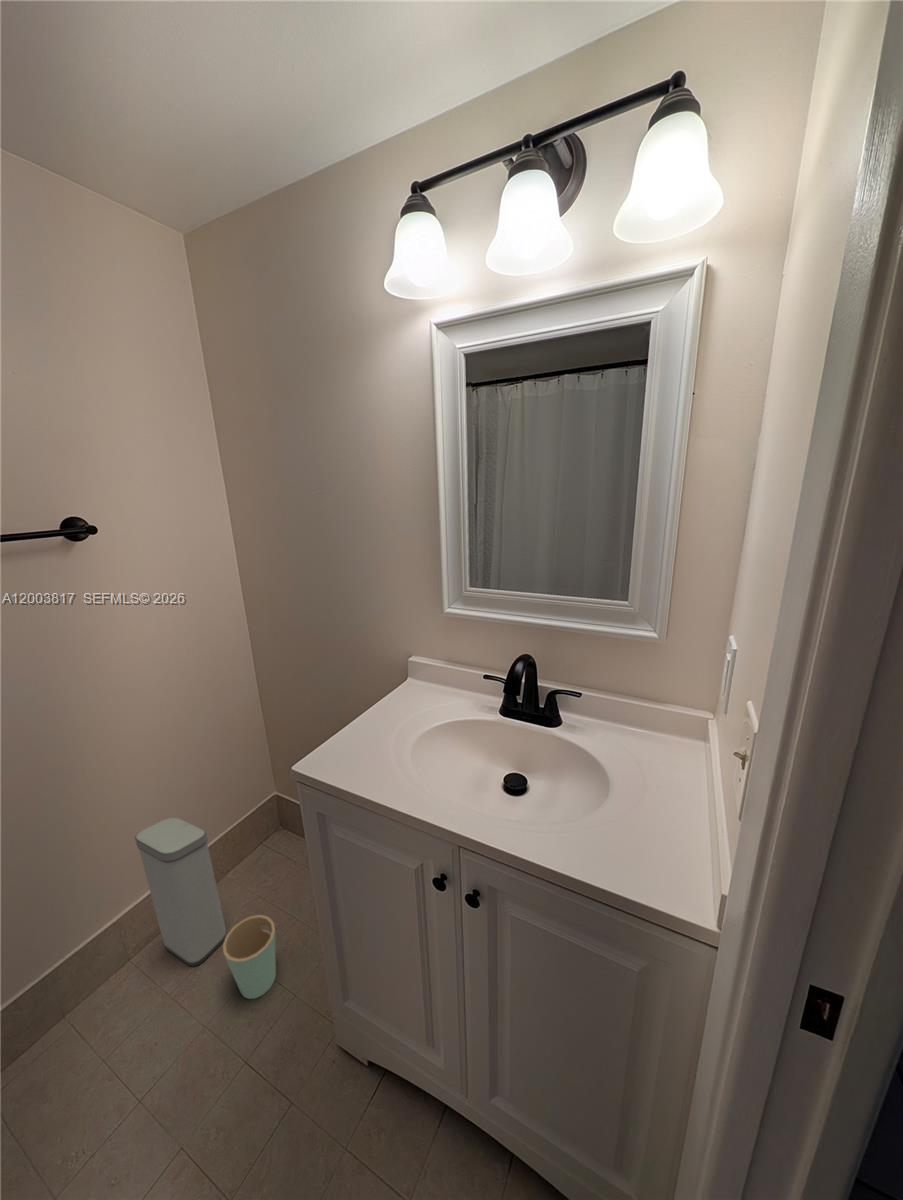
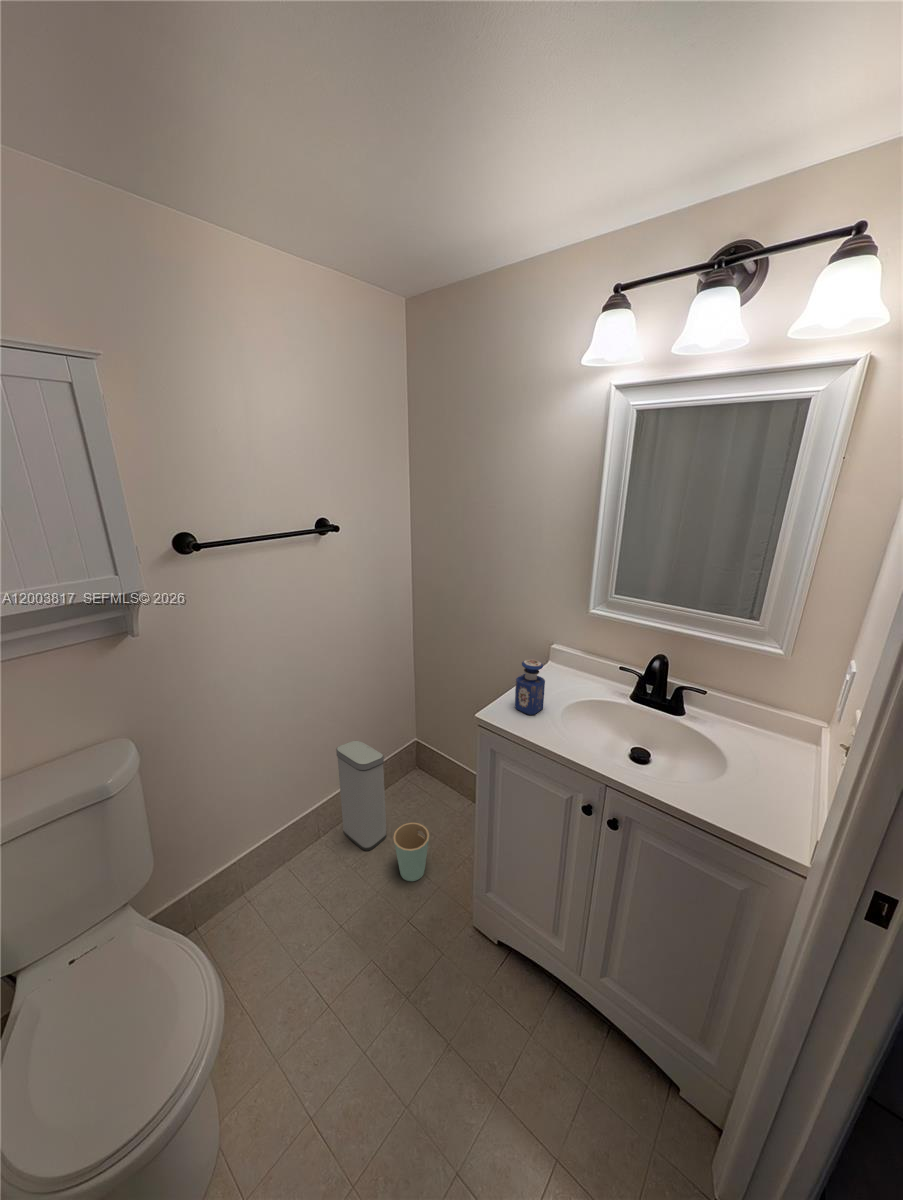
perfume bottle: none [344,682,386,757] -> present [515,659,545,715]

